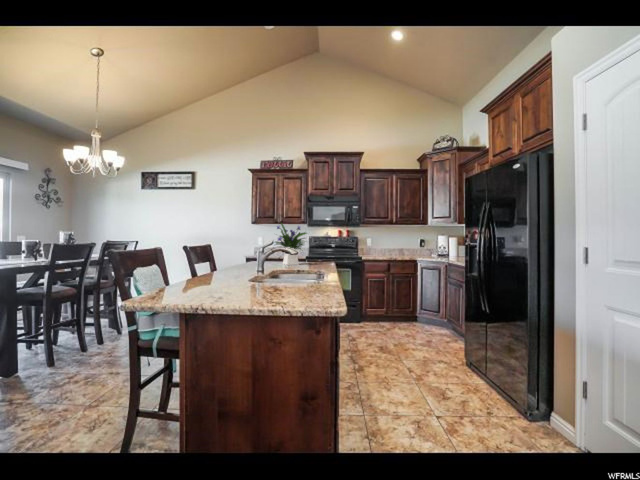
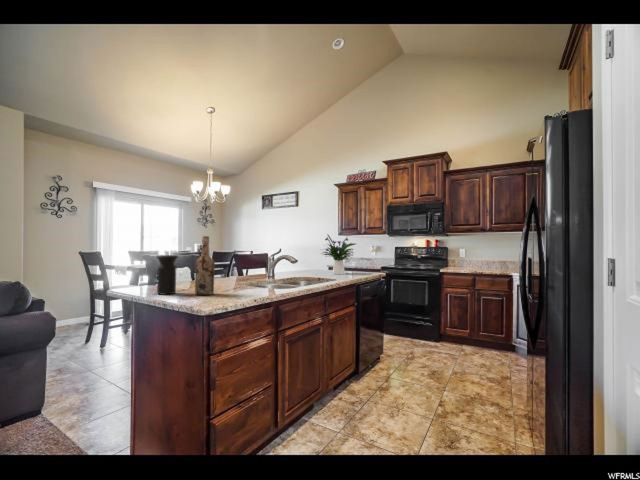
wine bottle: none [229,220,254,297] -> present [195,236,215,295]
vase: none [170,245,201,301] -> present [156,255,178,295]

